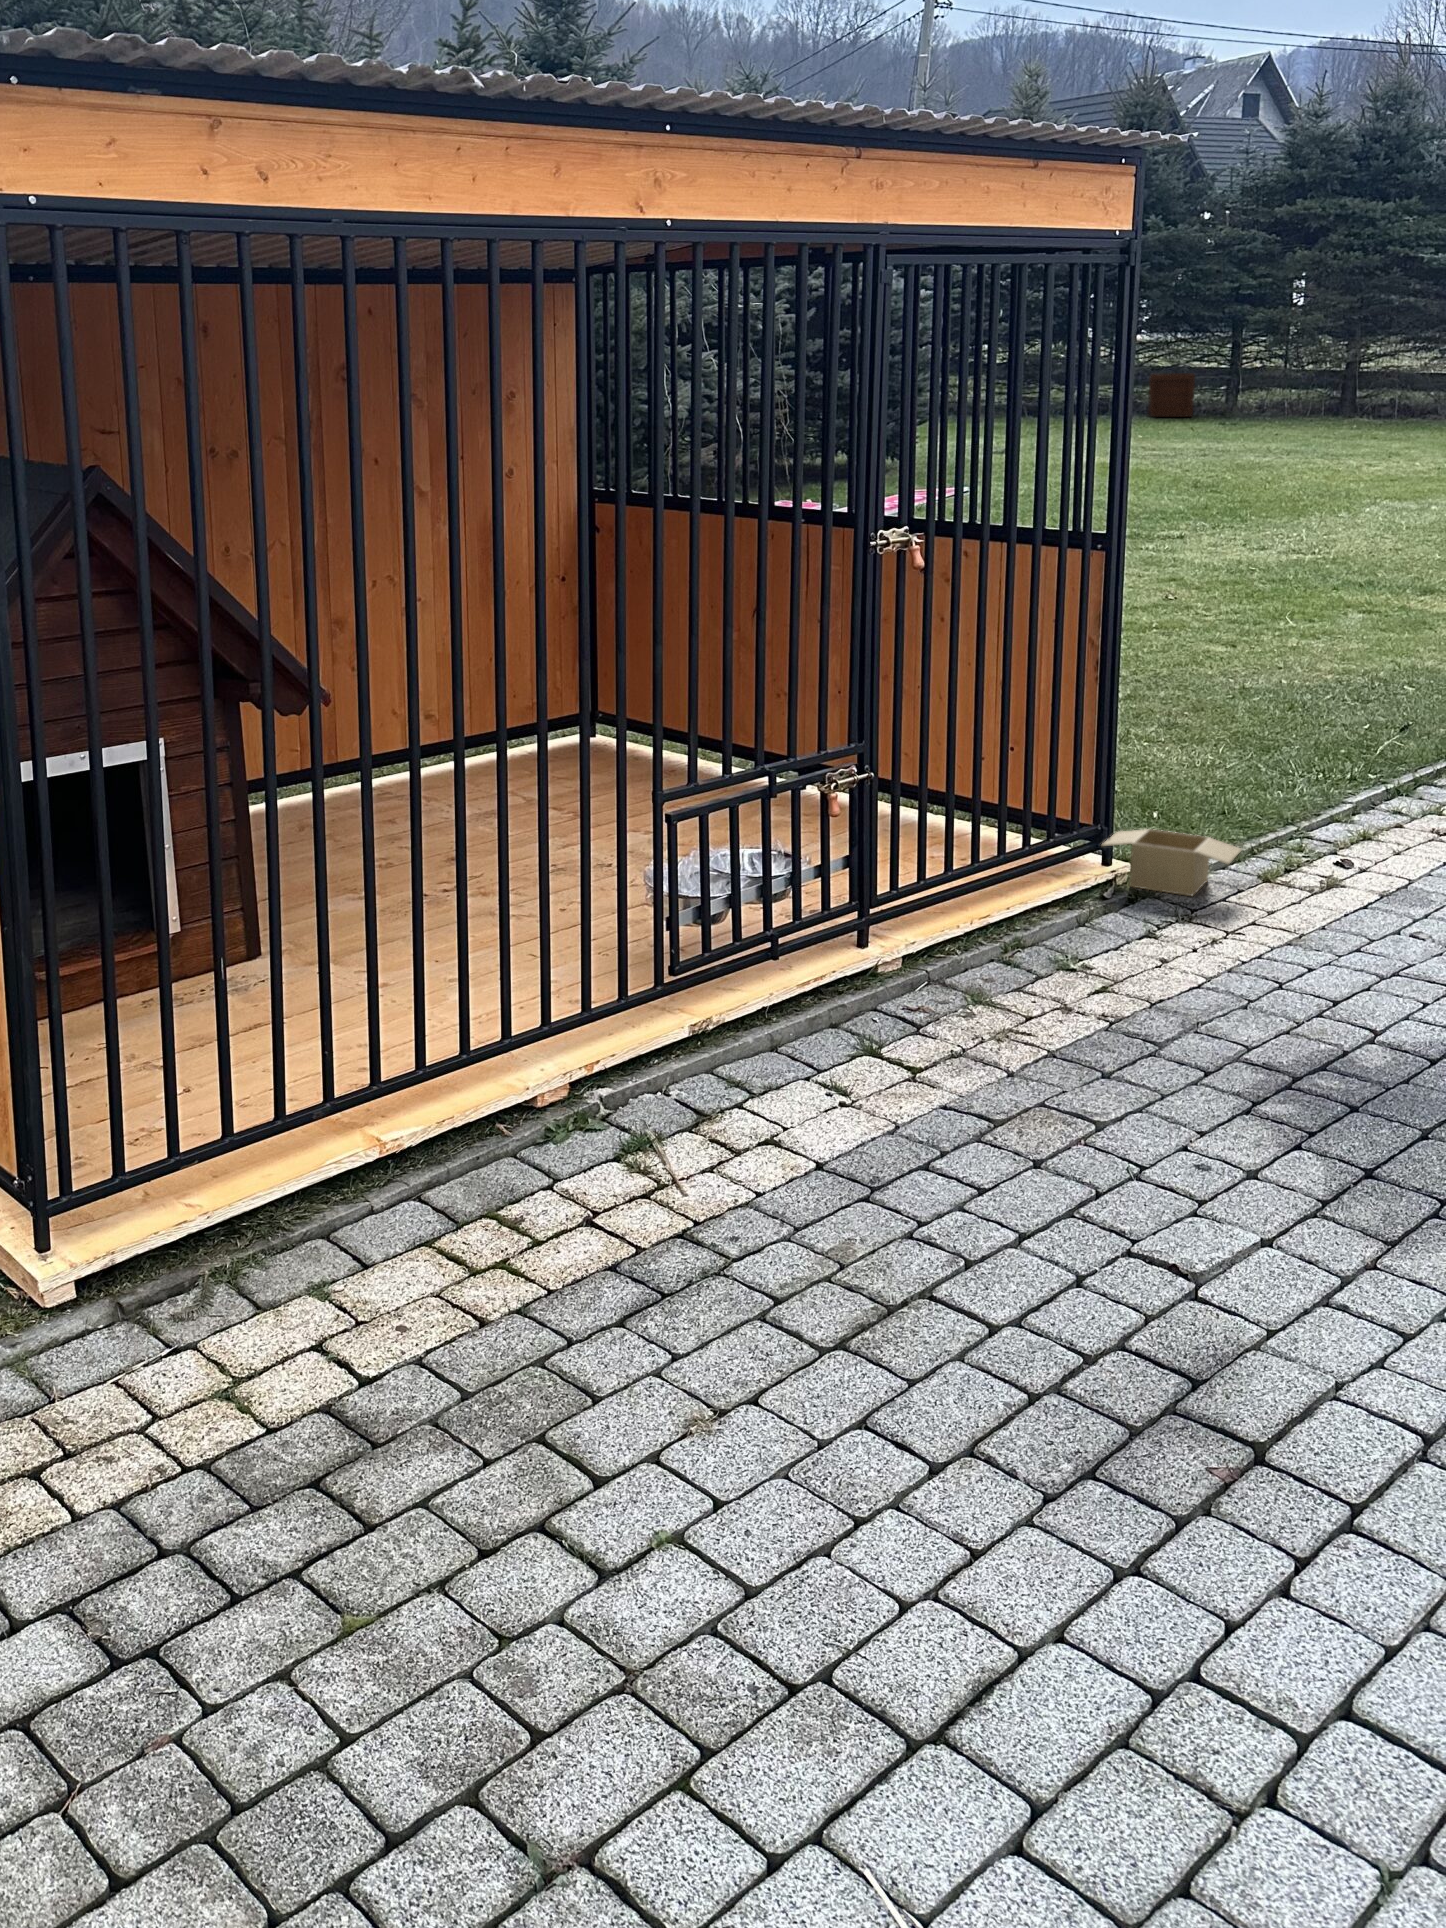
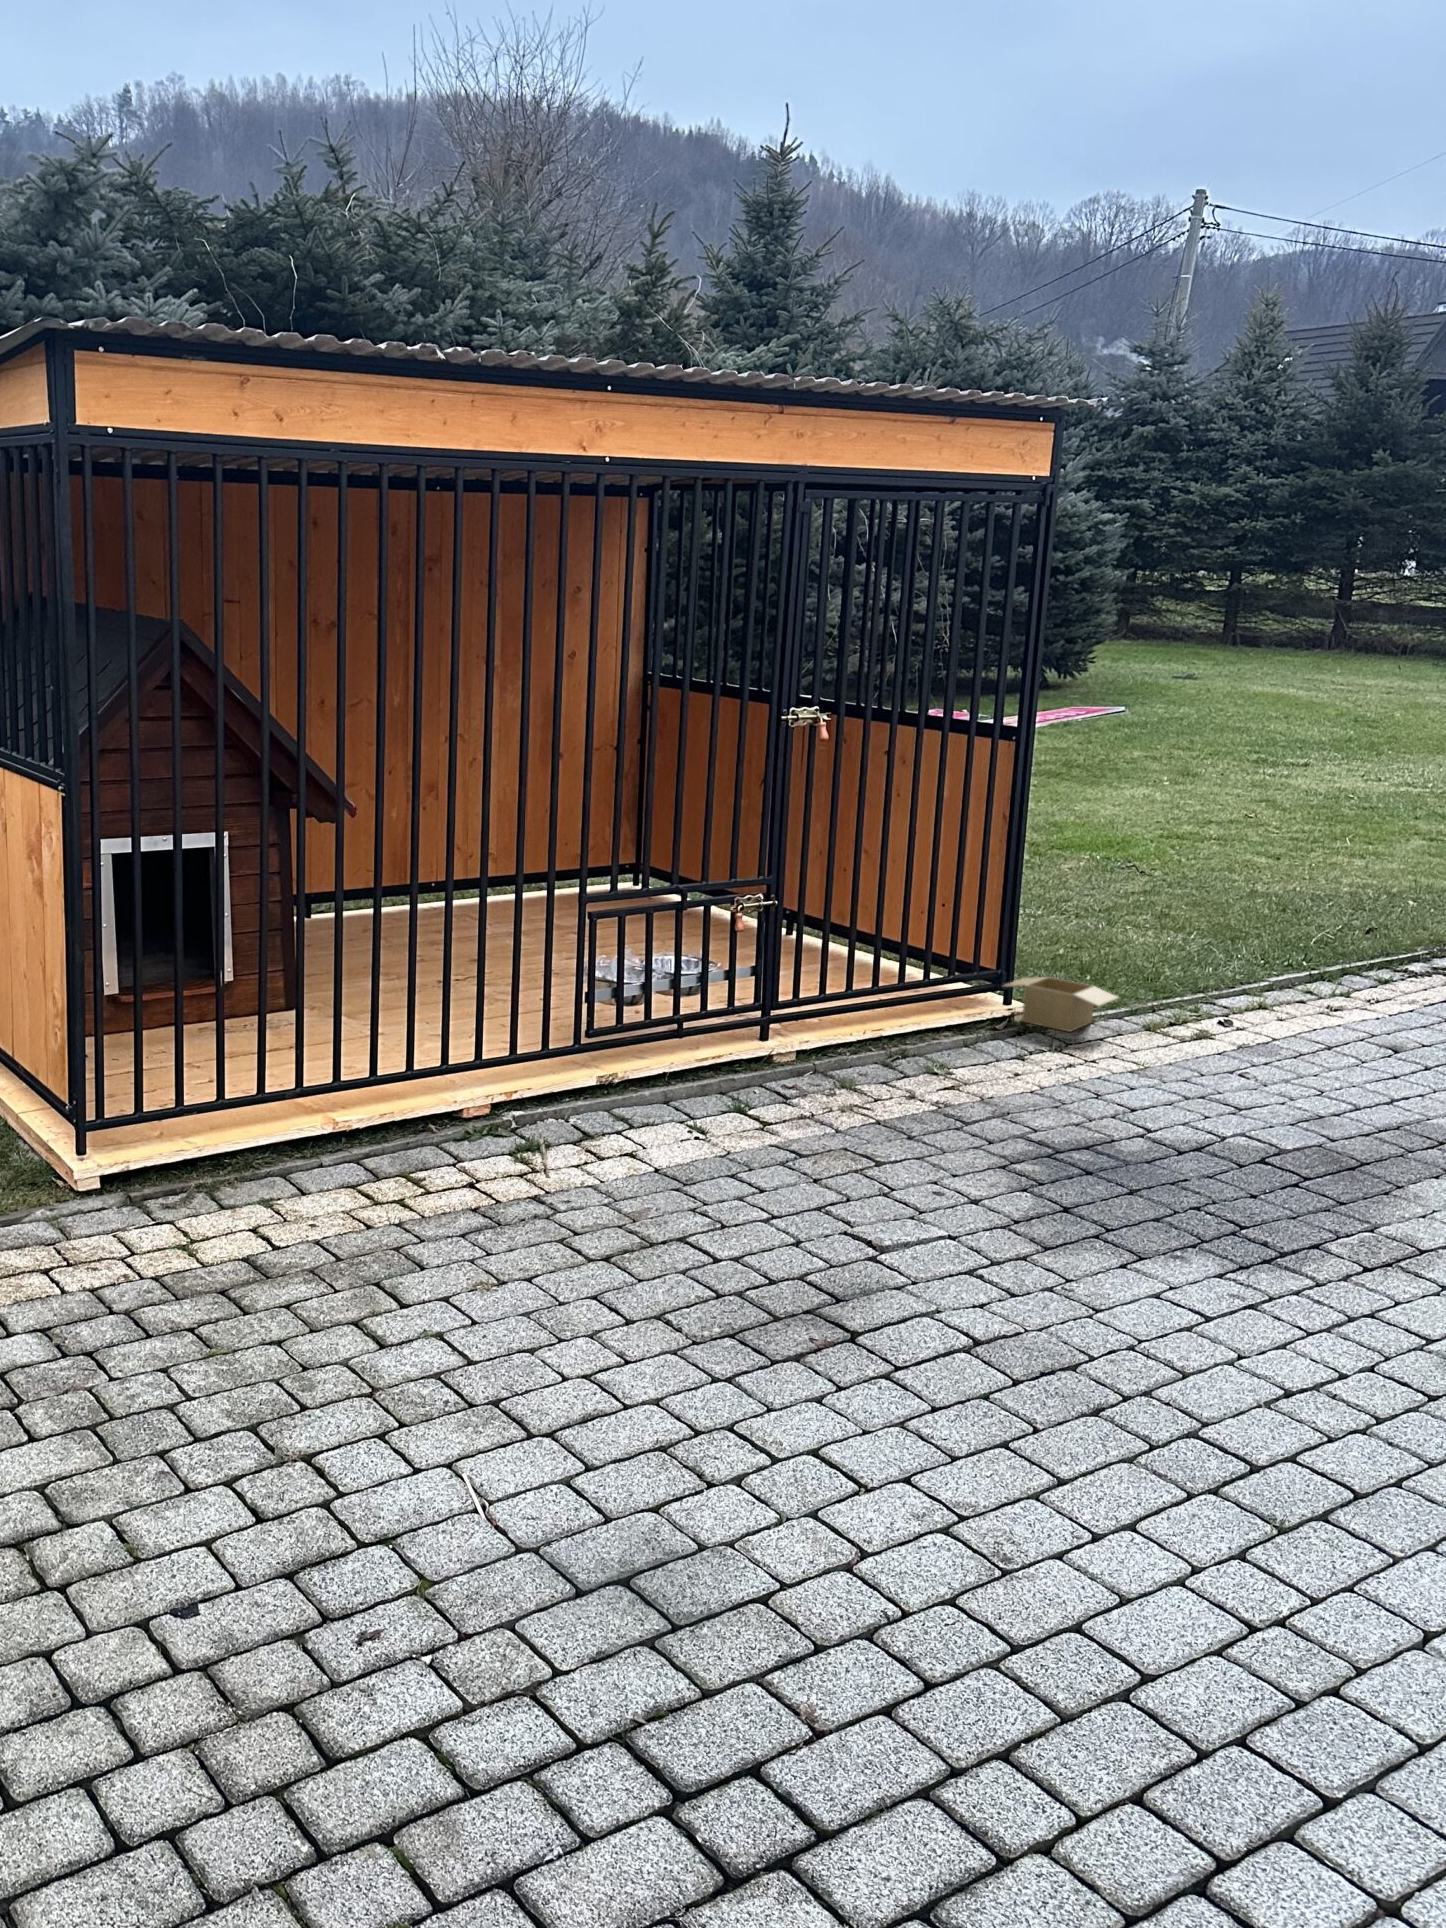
wooden crate: present [1148,373,1195,417] -> none [1330,602,1384,647]

